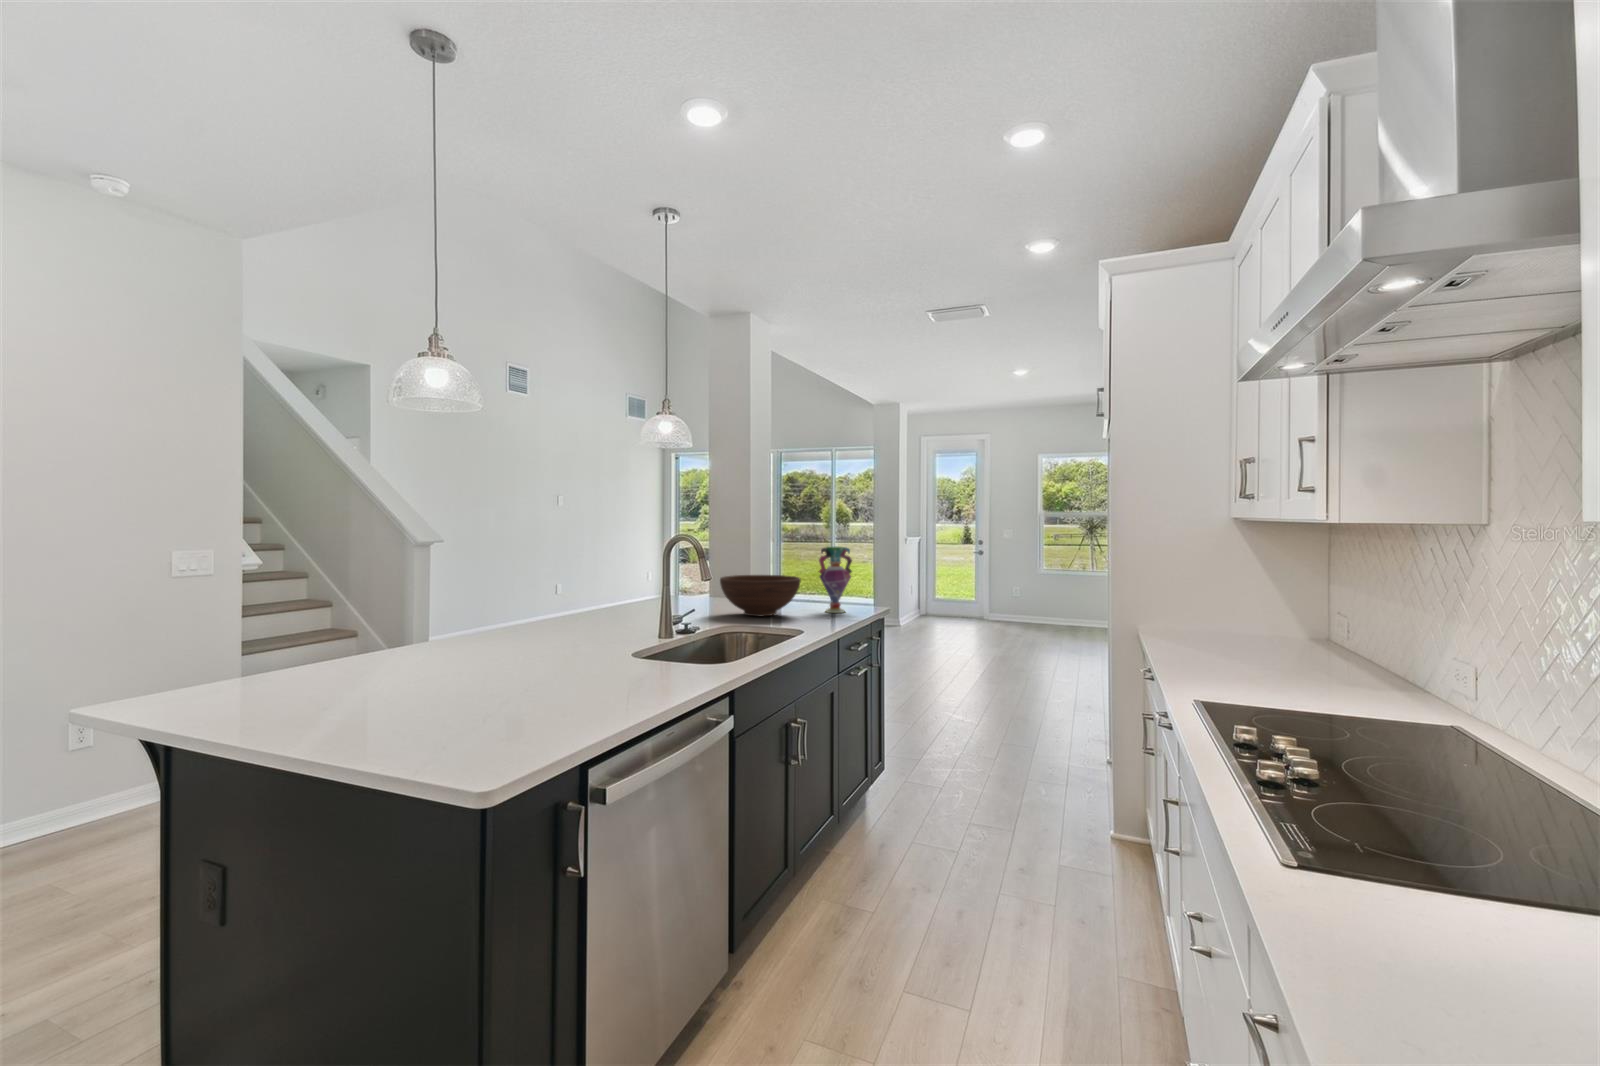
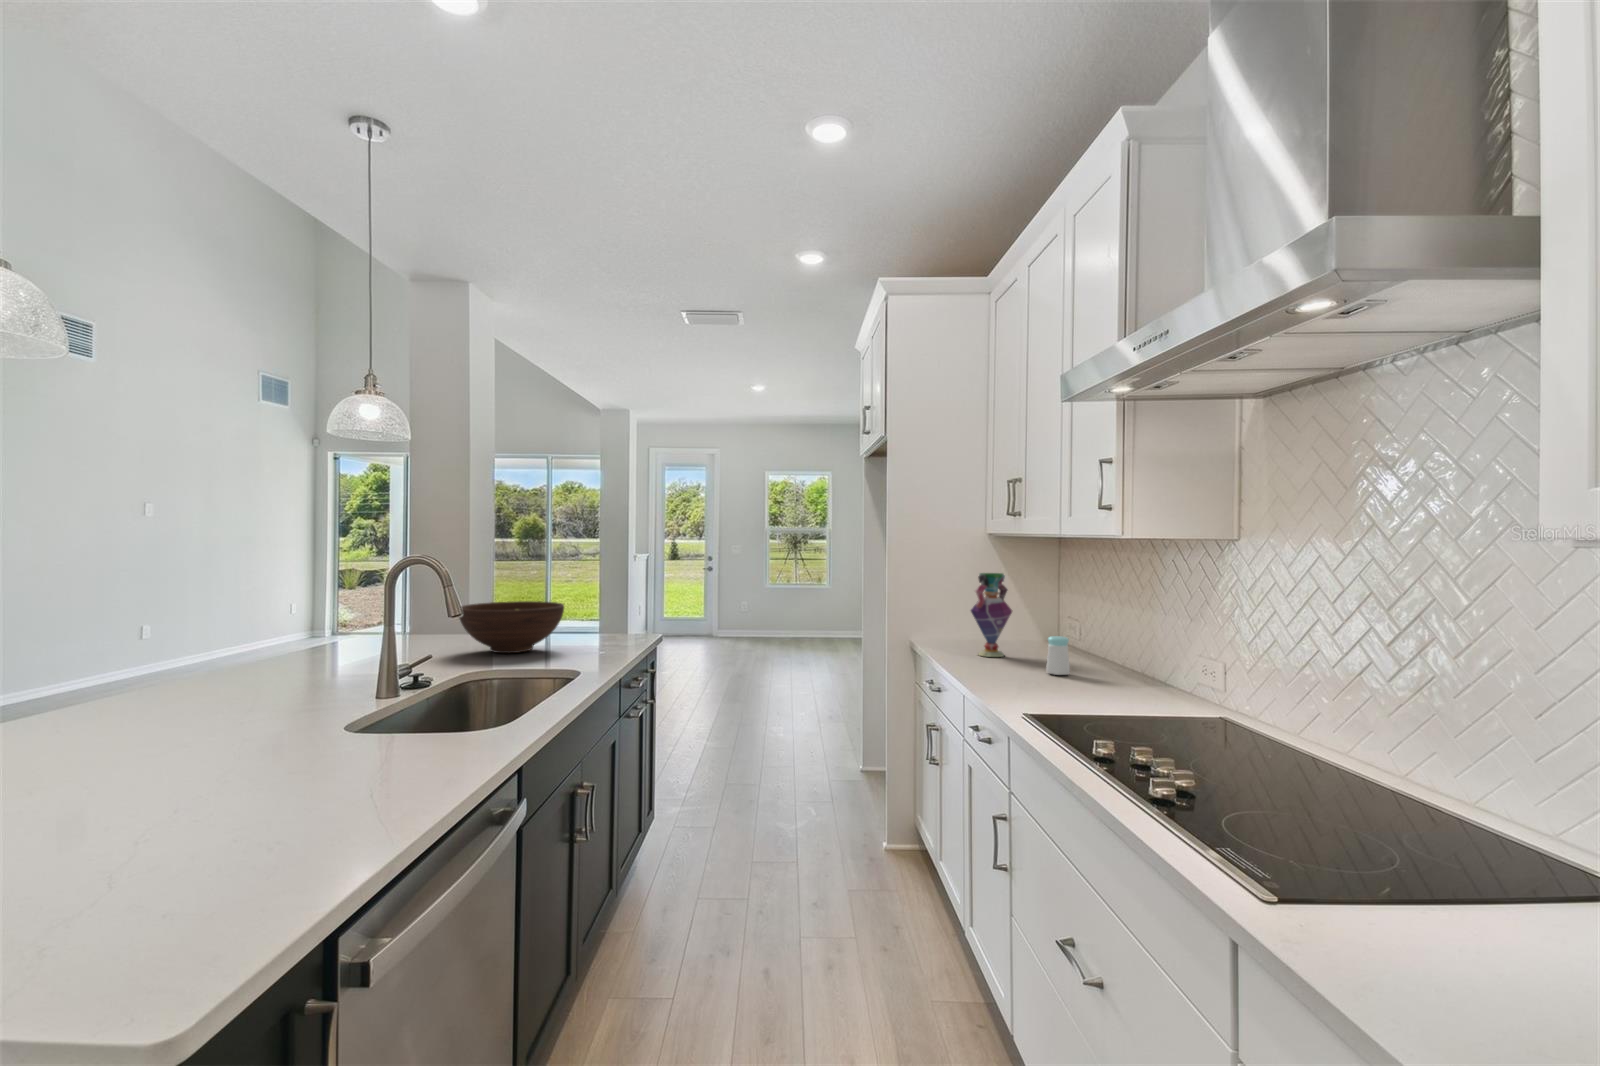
vase: present [819,547,852,613] -> present [971,573,1012,657]
salt shaker: none [1263,628,1292,670] -> present [1046,636,1070,675]

